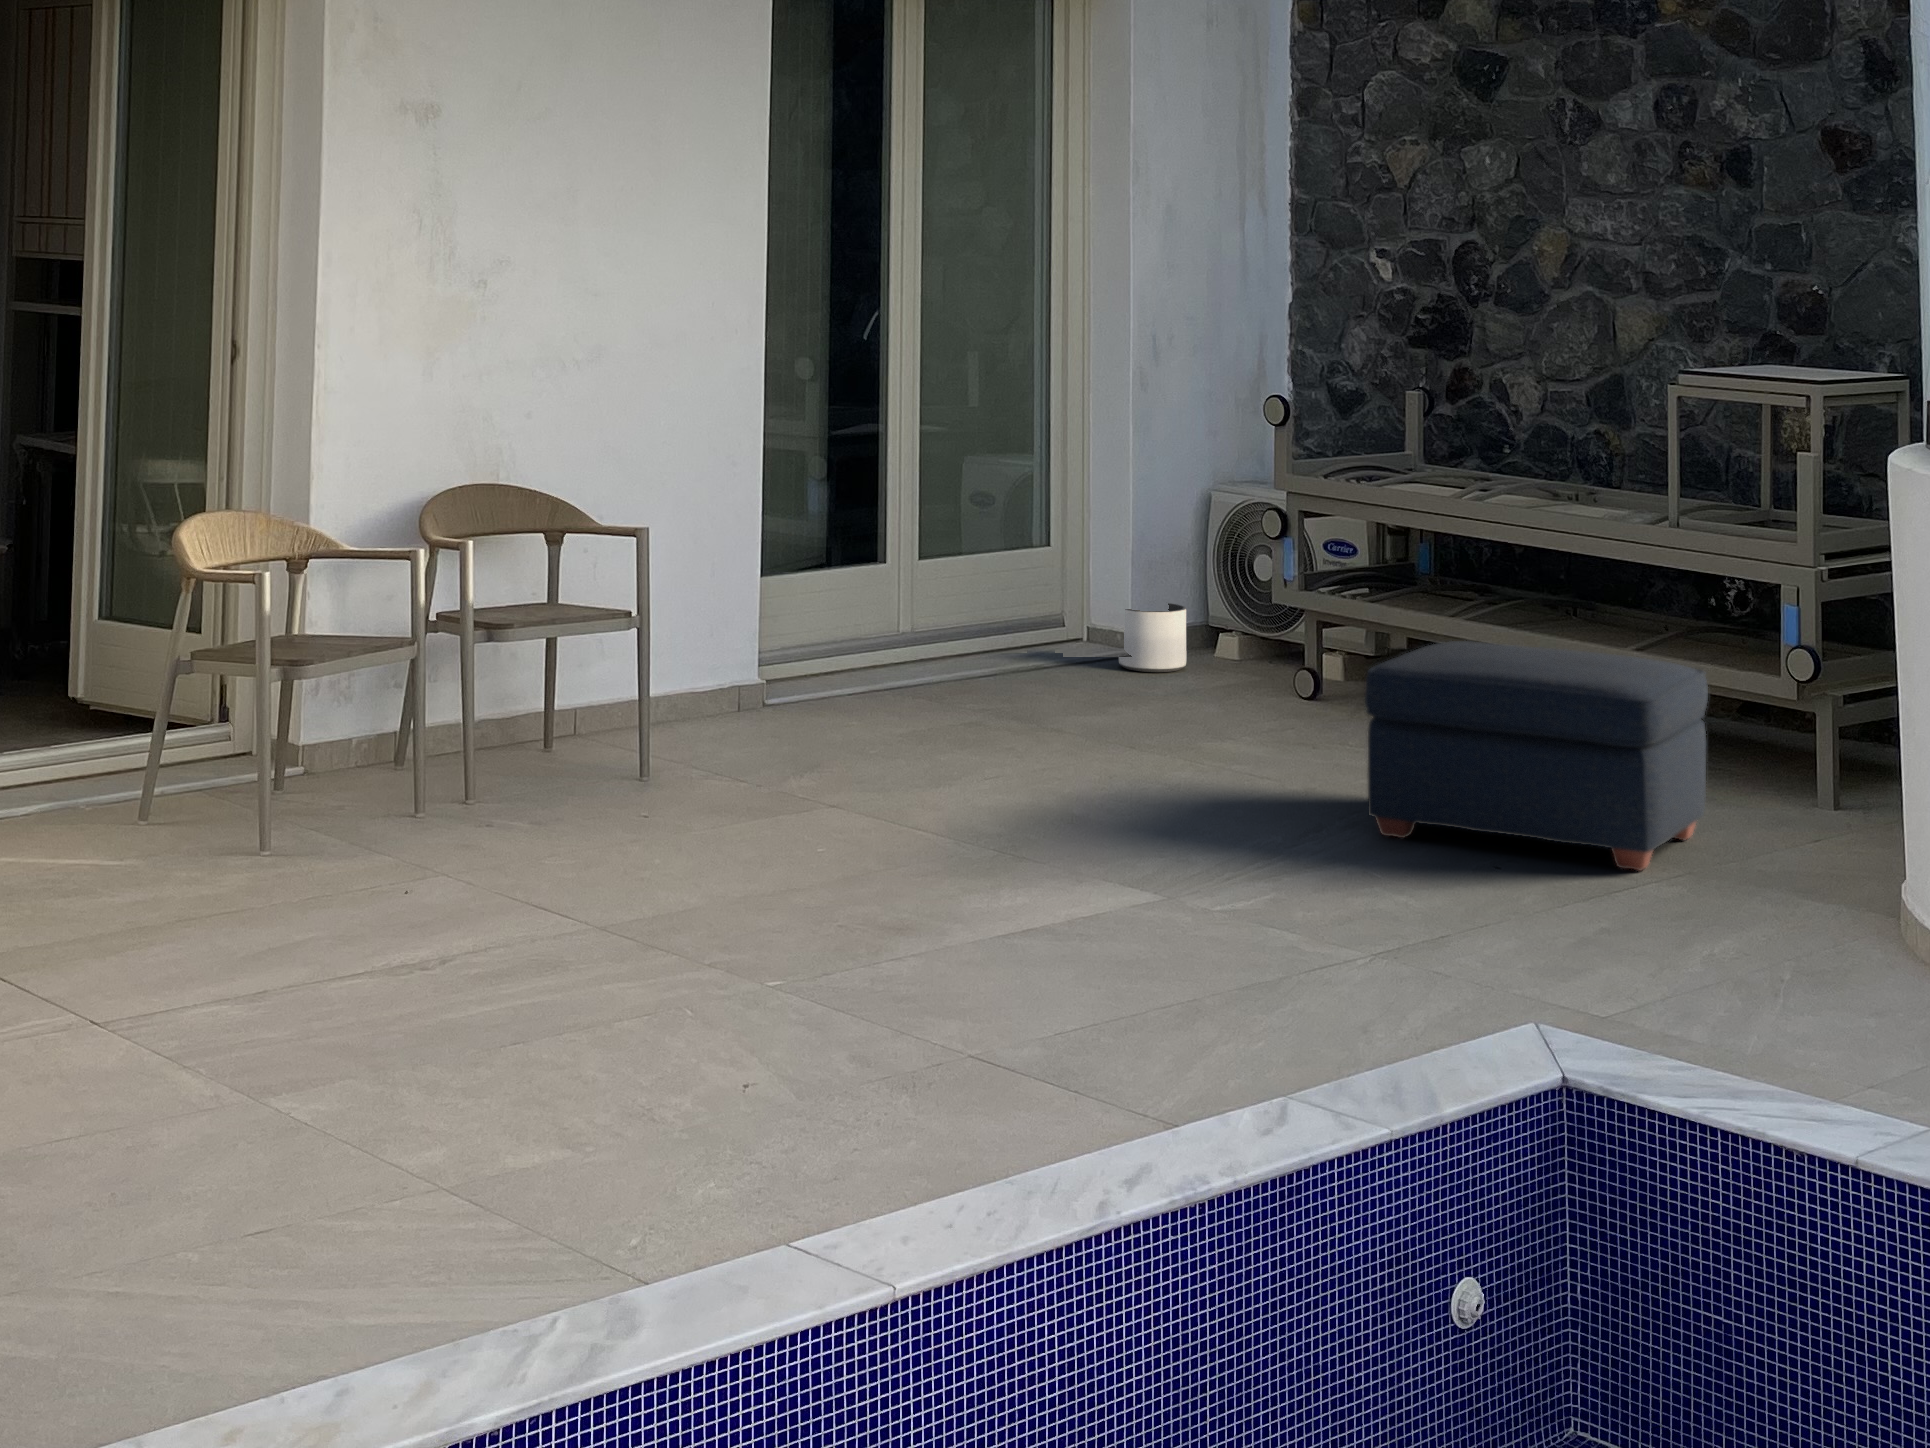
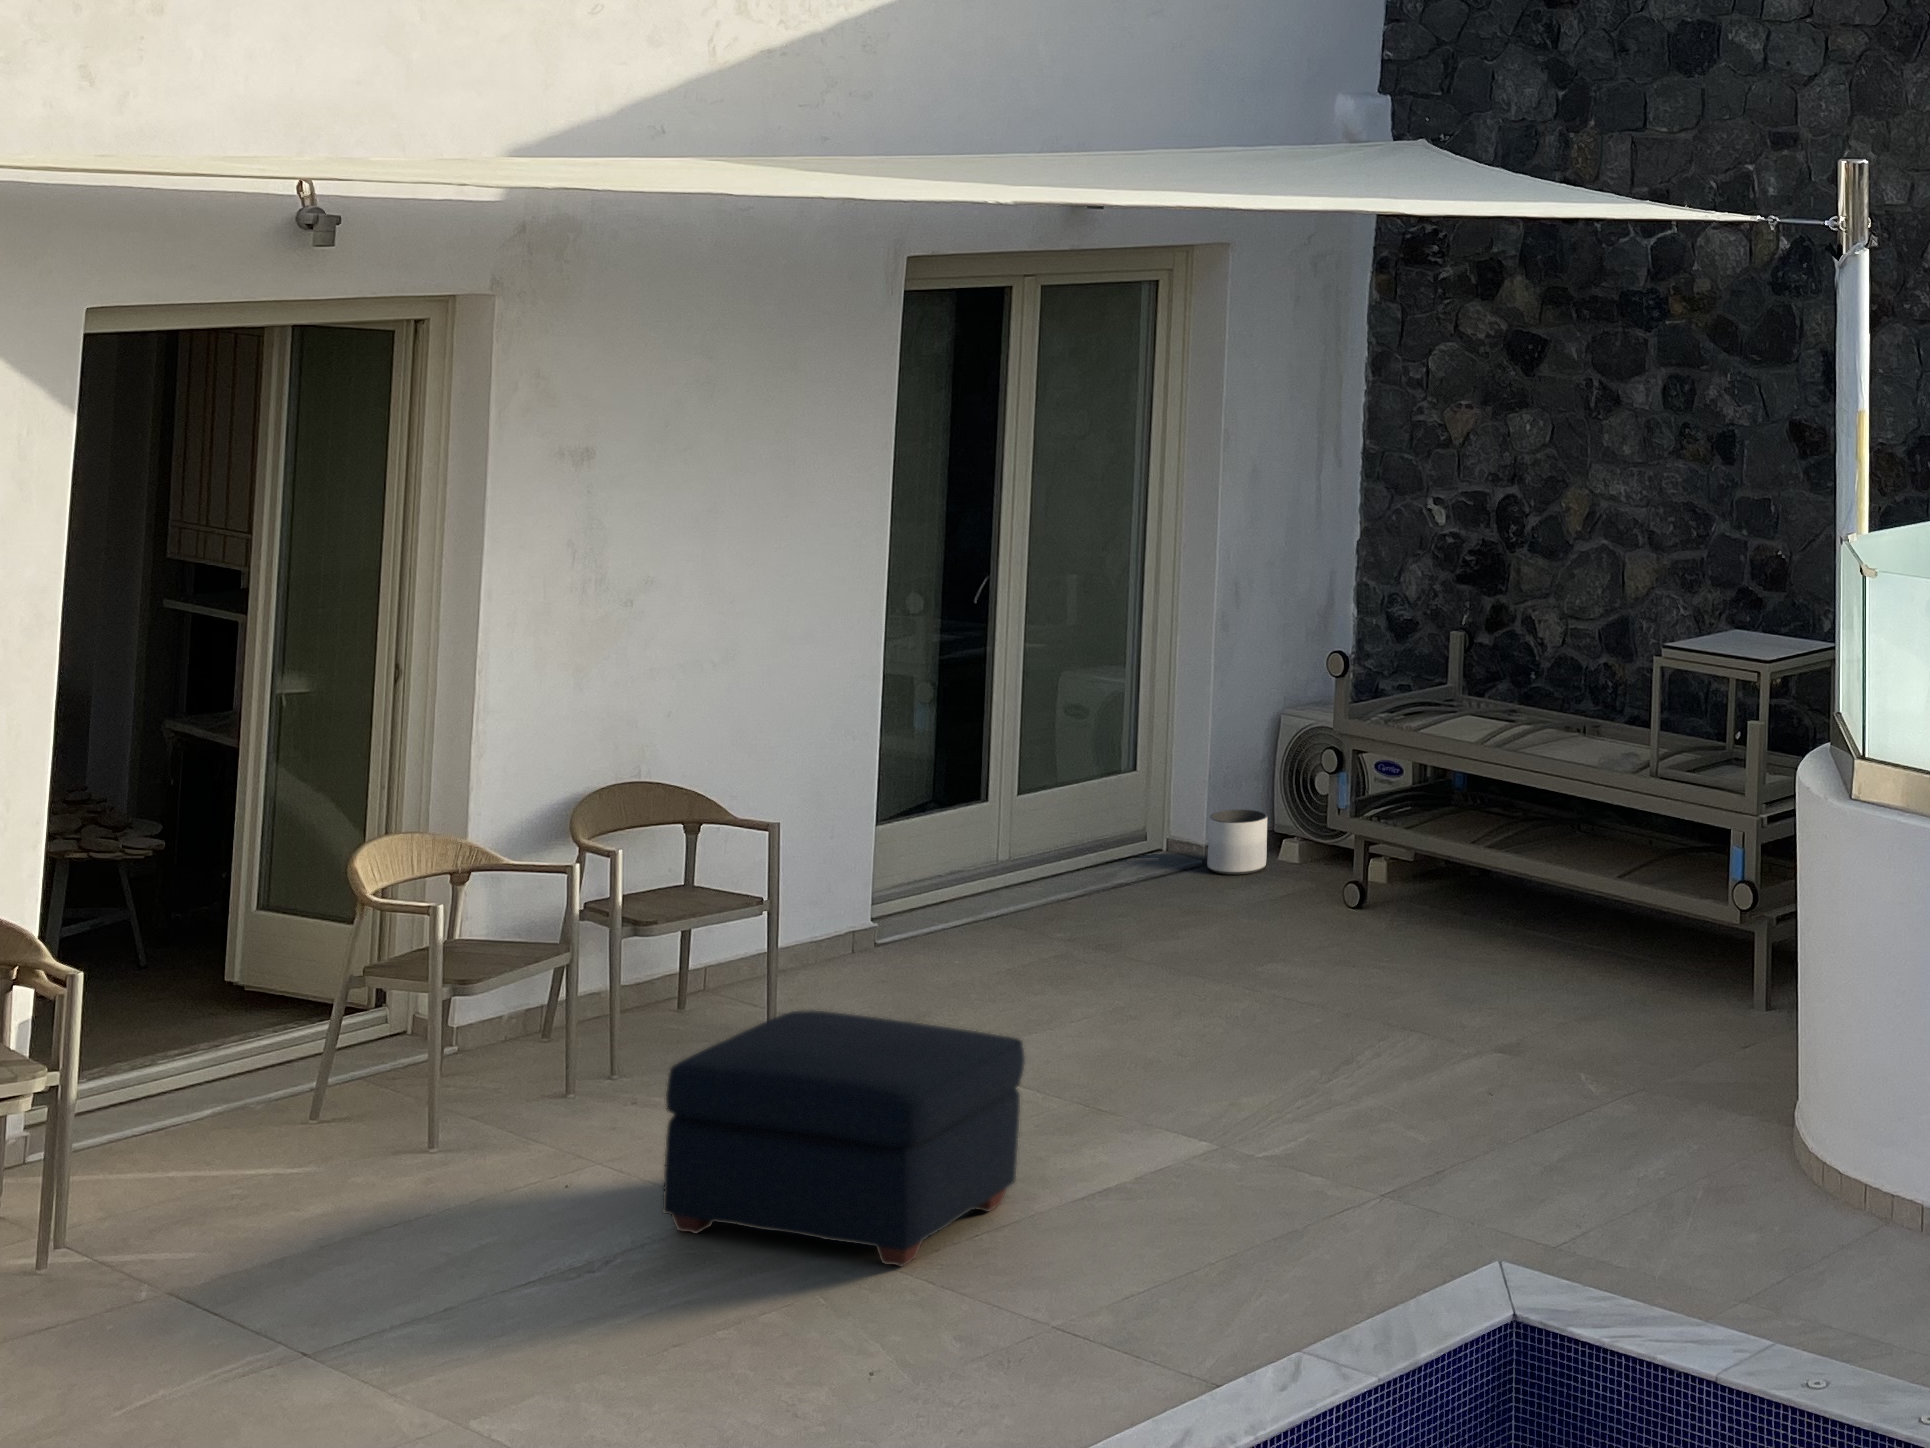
ottoman: present [1365,641,1708,871] -> present [663,1010,1025,1266]

